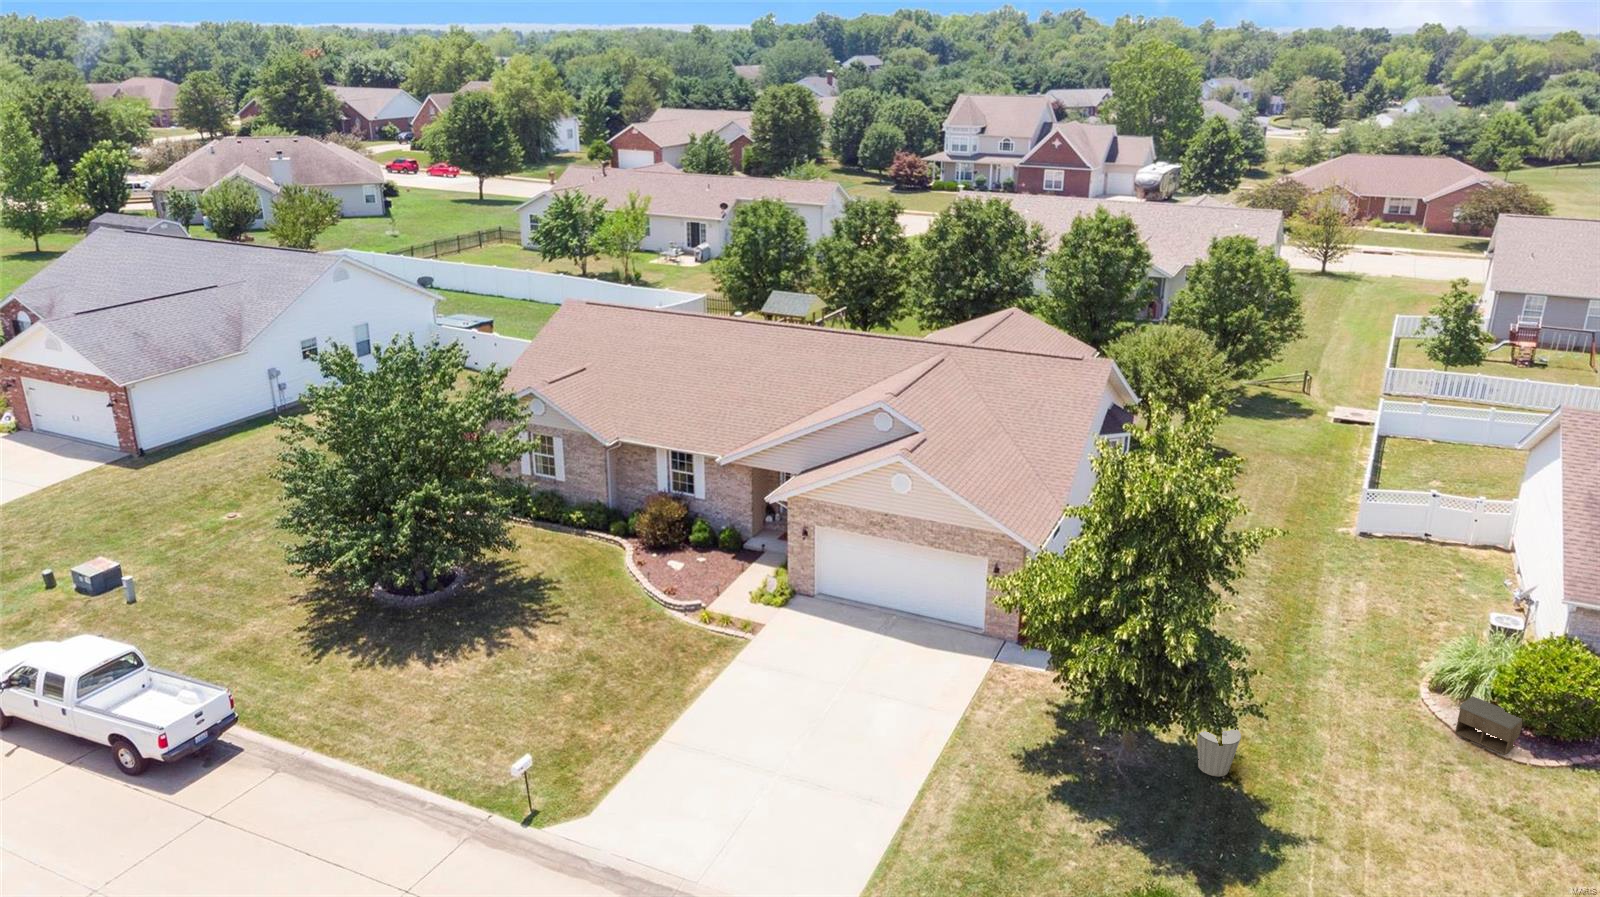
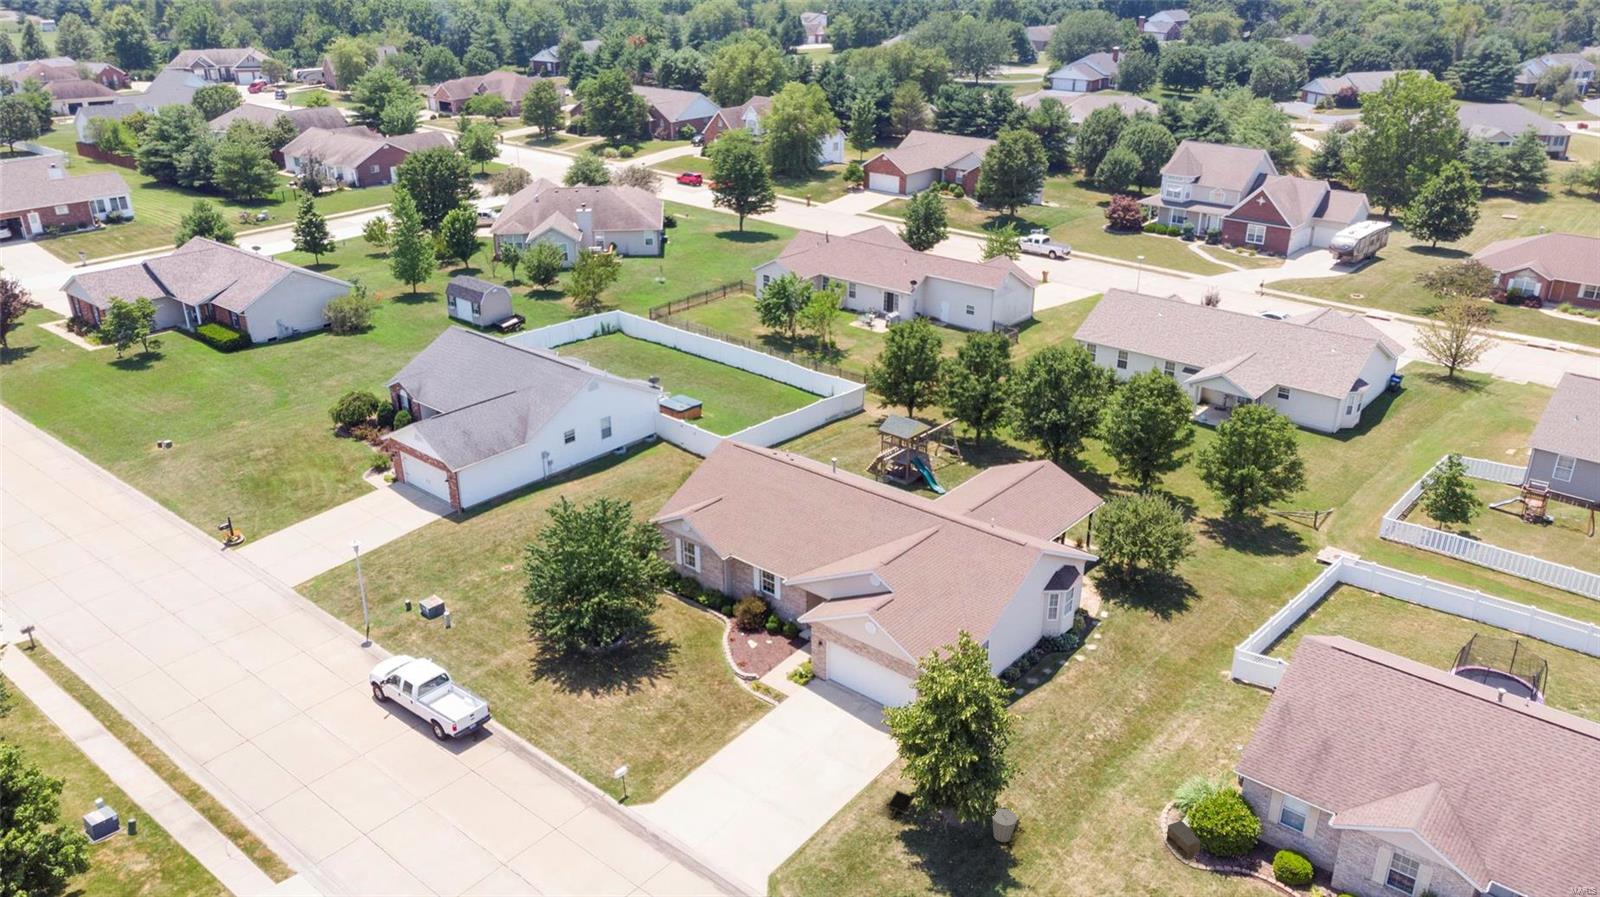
lounge chair: none [1004,720,1056,767] -> present [887,790,914,814]

